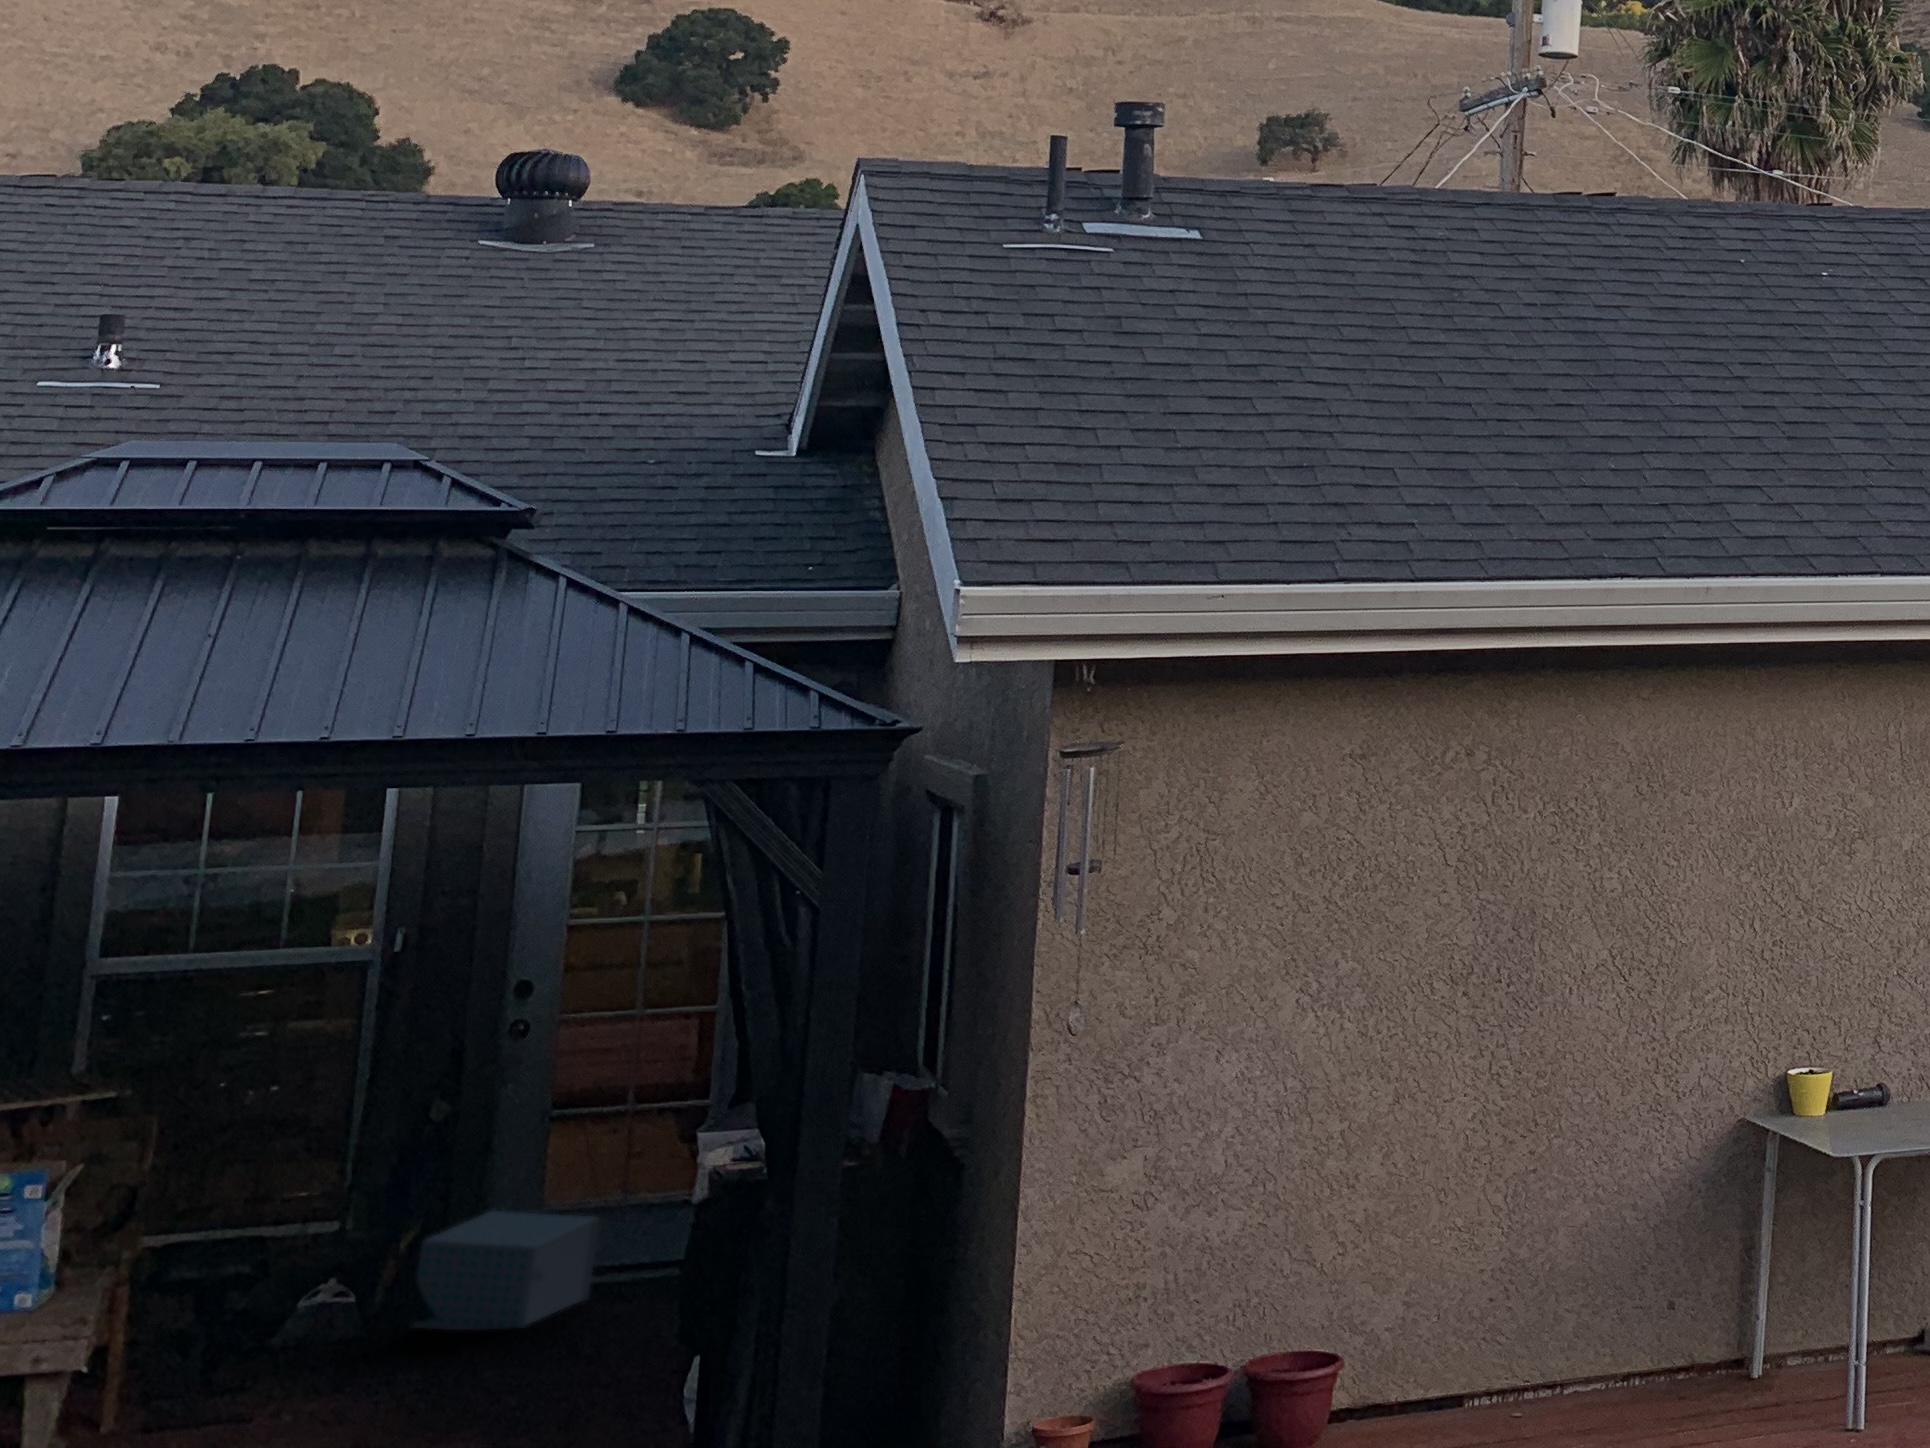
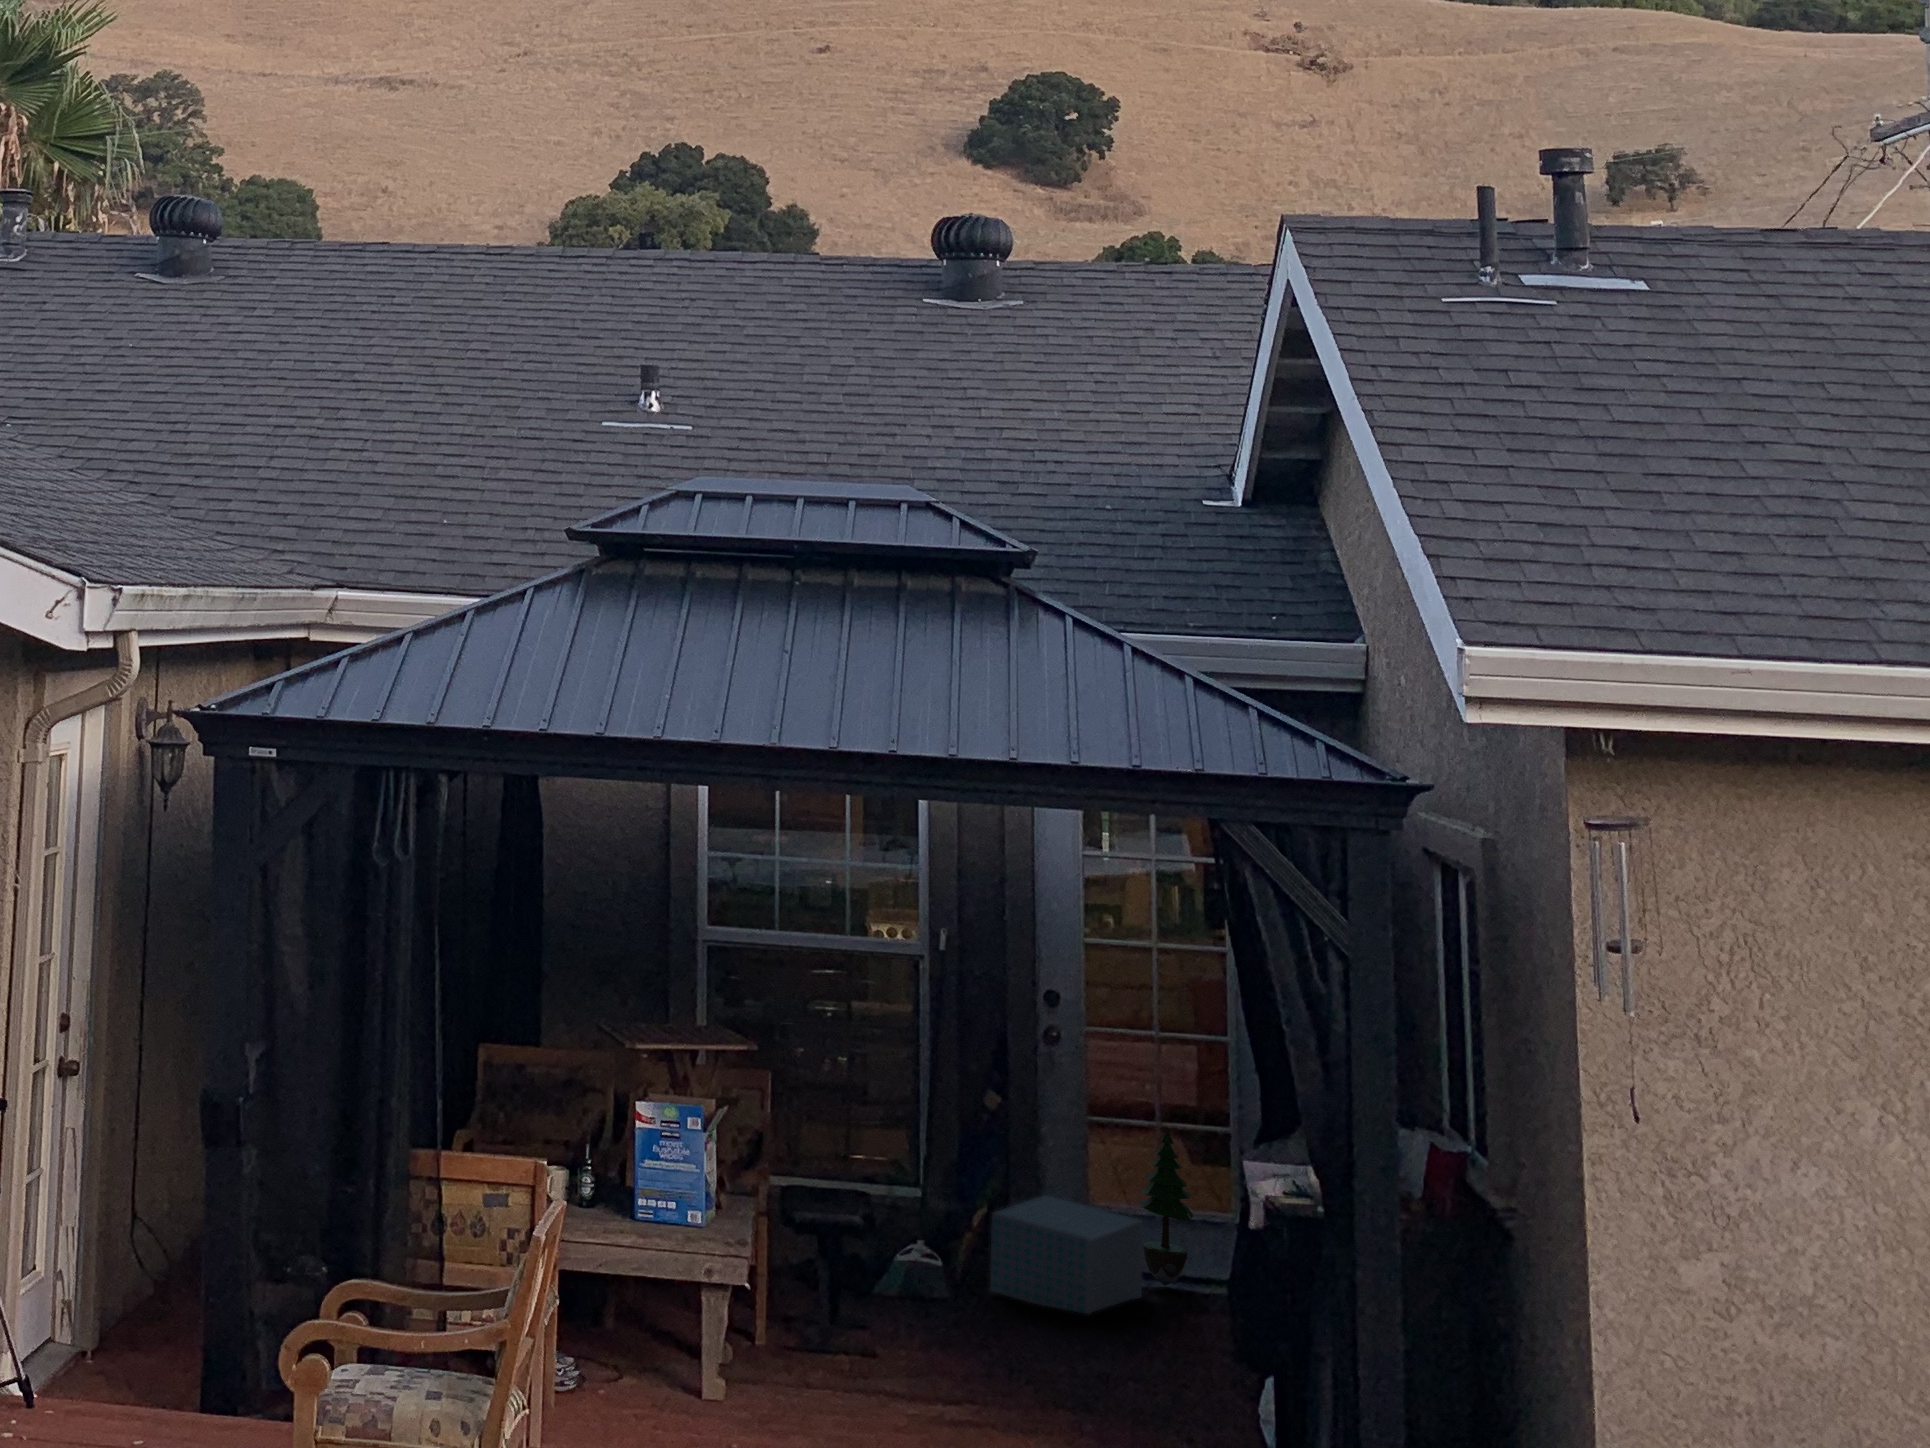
potted tree: none [598,1116,659,1282] -> present [1138,1129,1193,1285]

